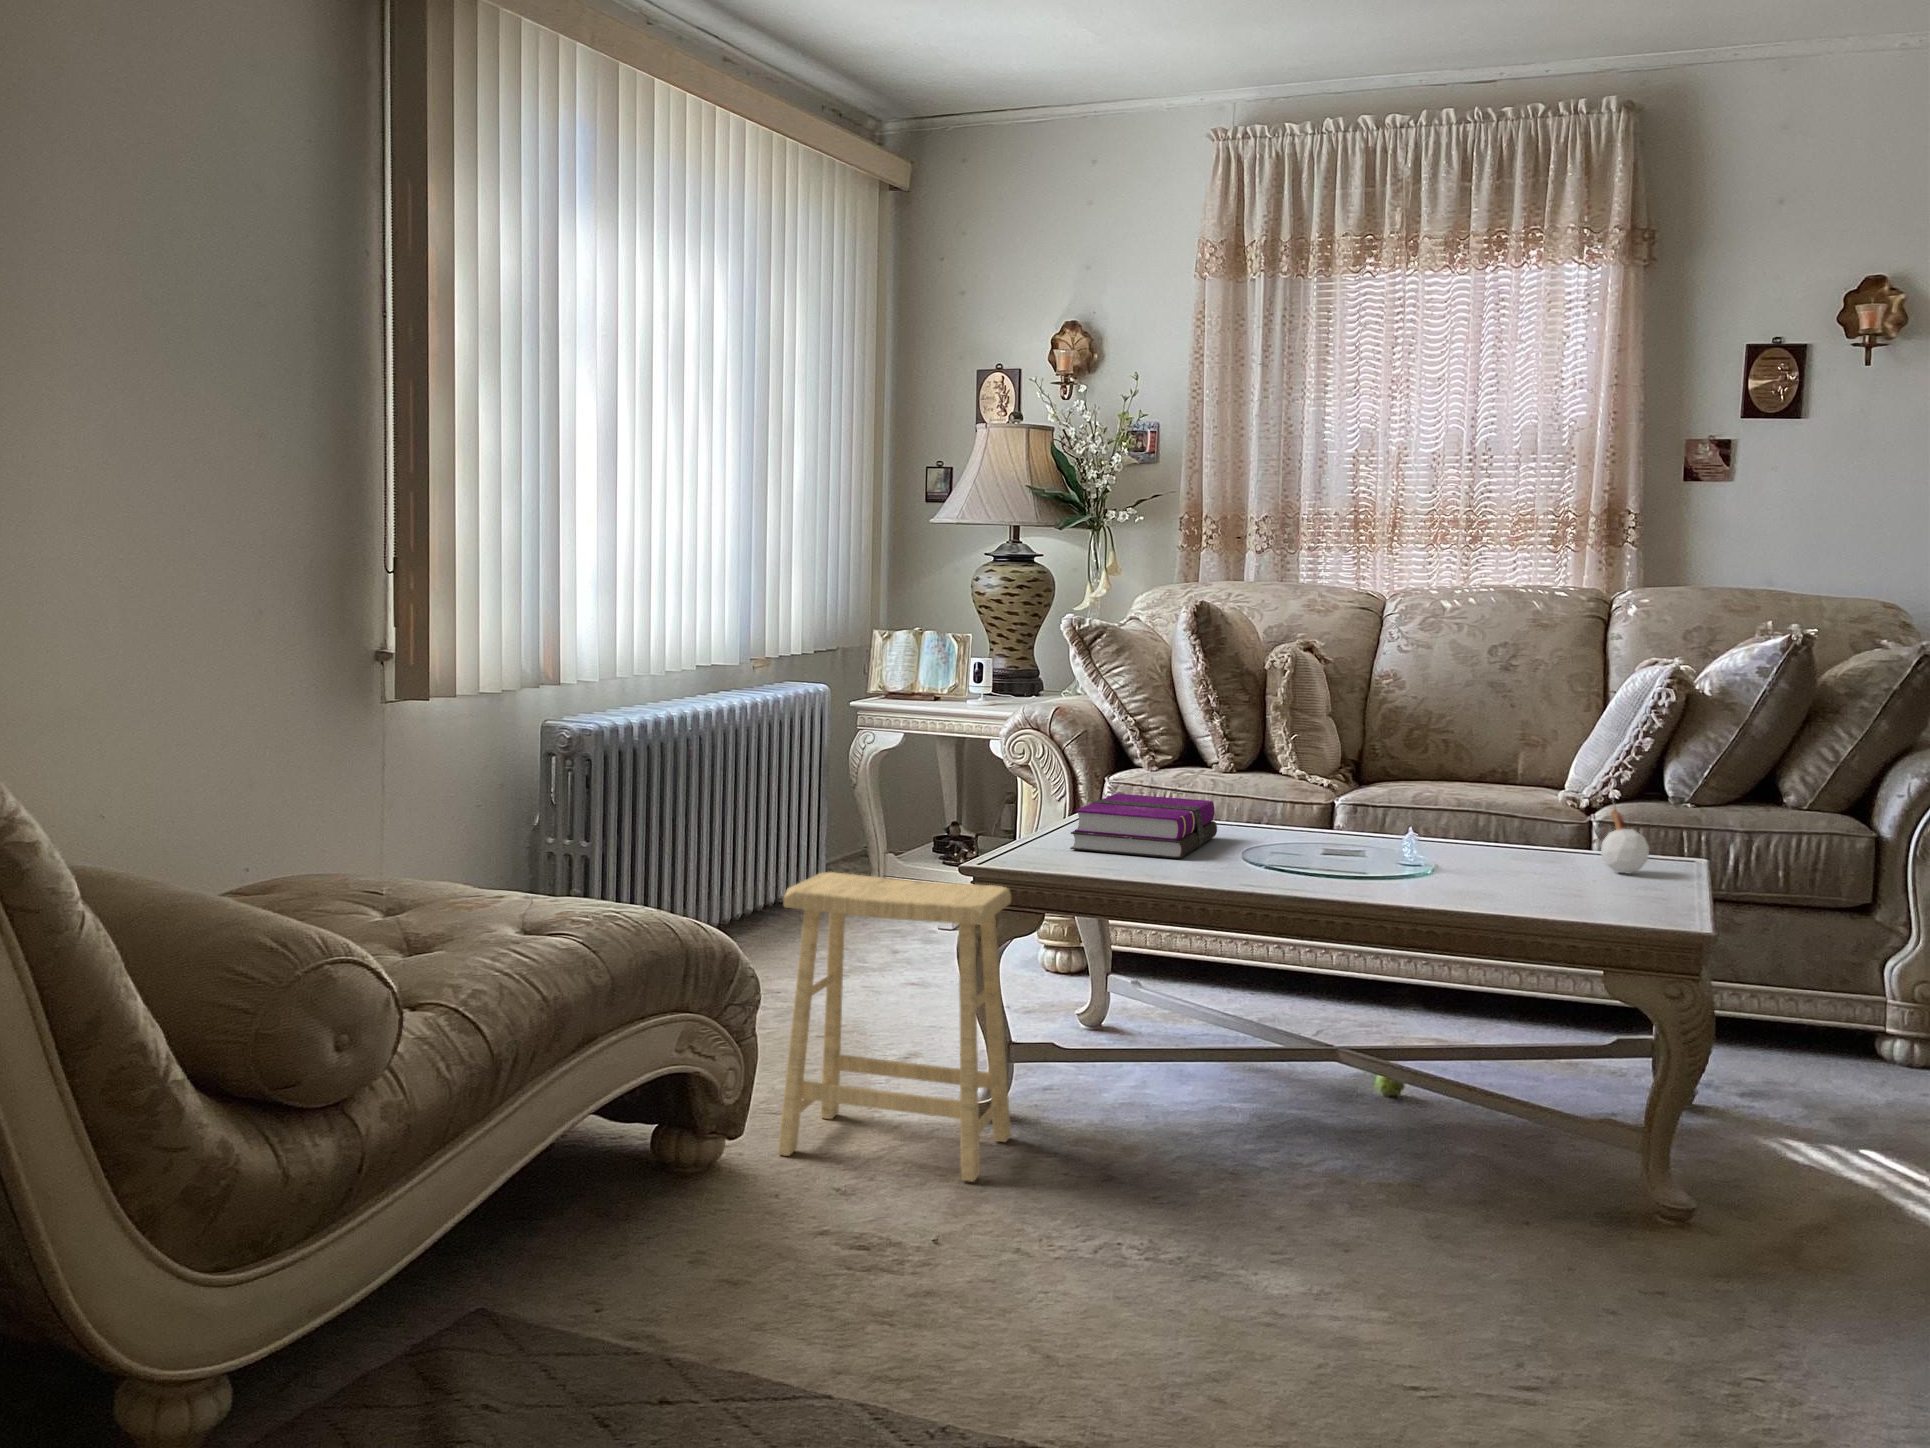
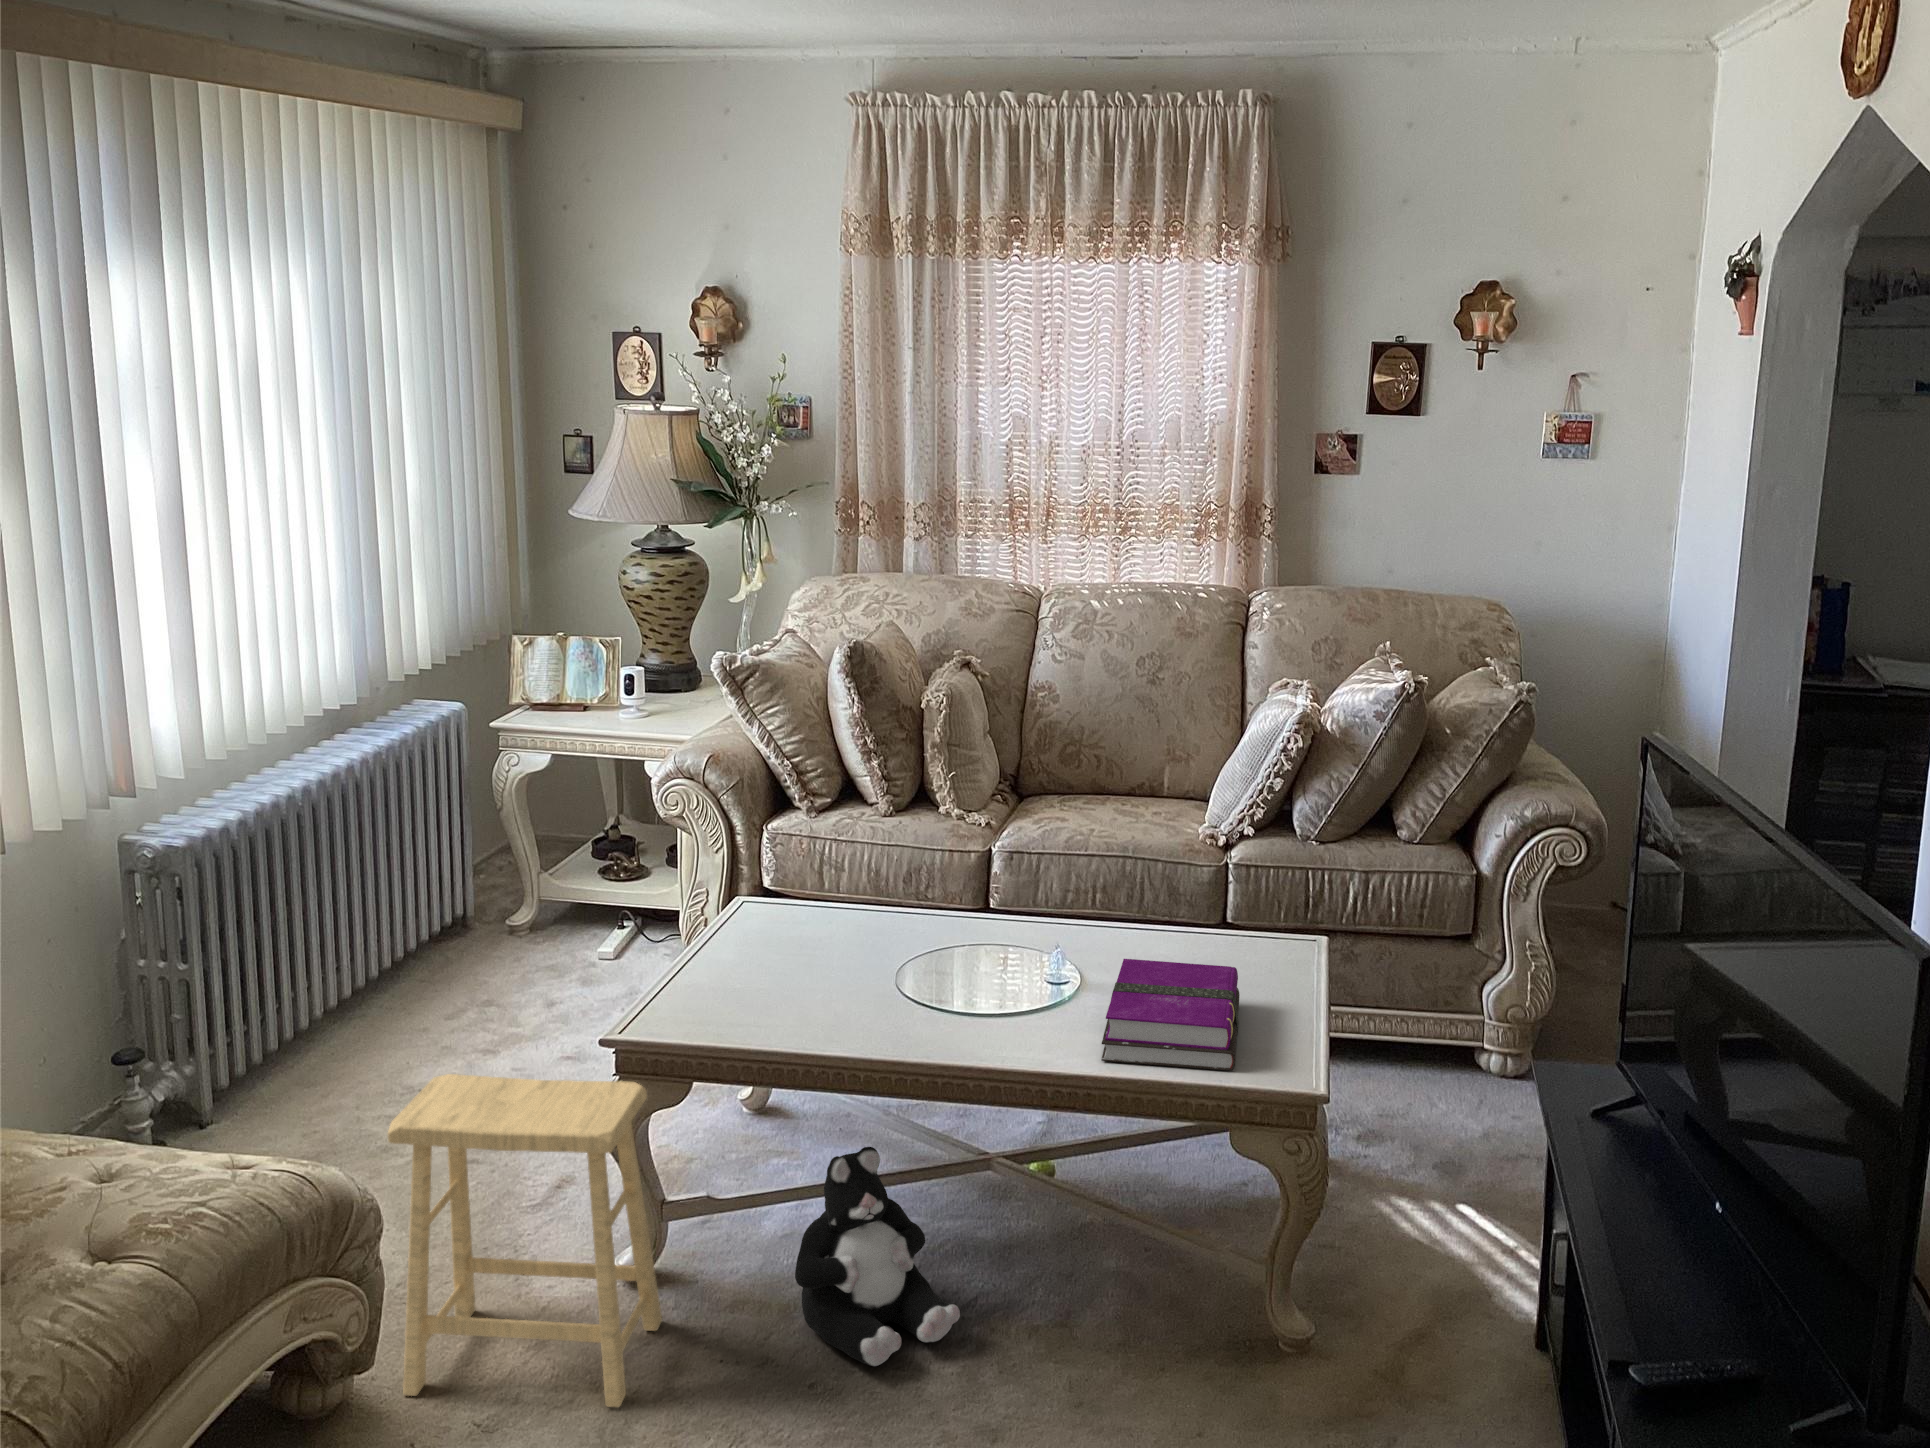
hardback book: present [1070,794,1217,858] -> present [1101,959,1240,1070]
candle: present [1601,804,1649,874] -> none [1234,899,1278,977]
plush toy: none [1143,982,1307,1181] -> present [795,1147,960,1366]

